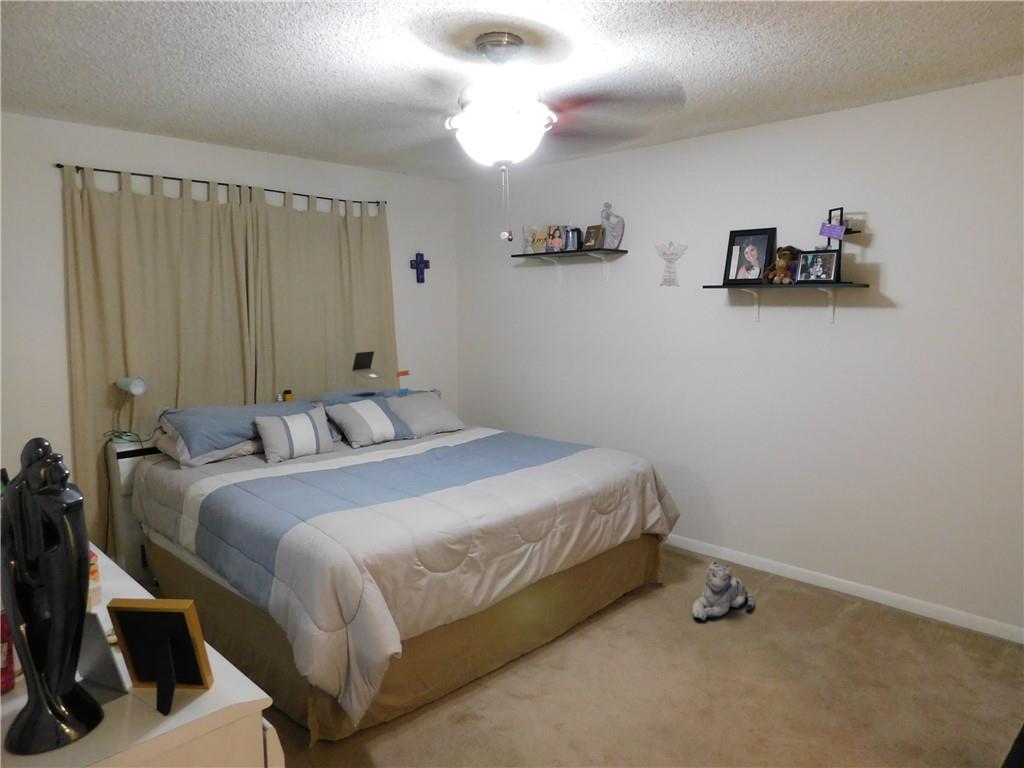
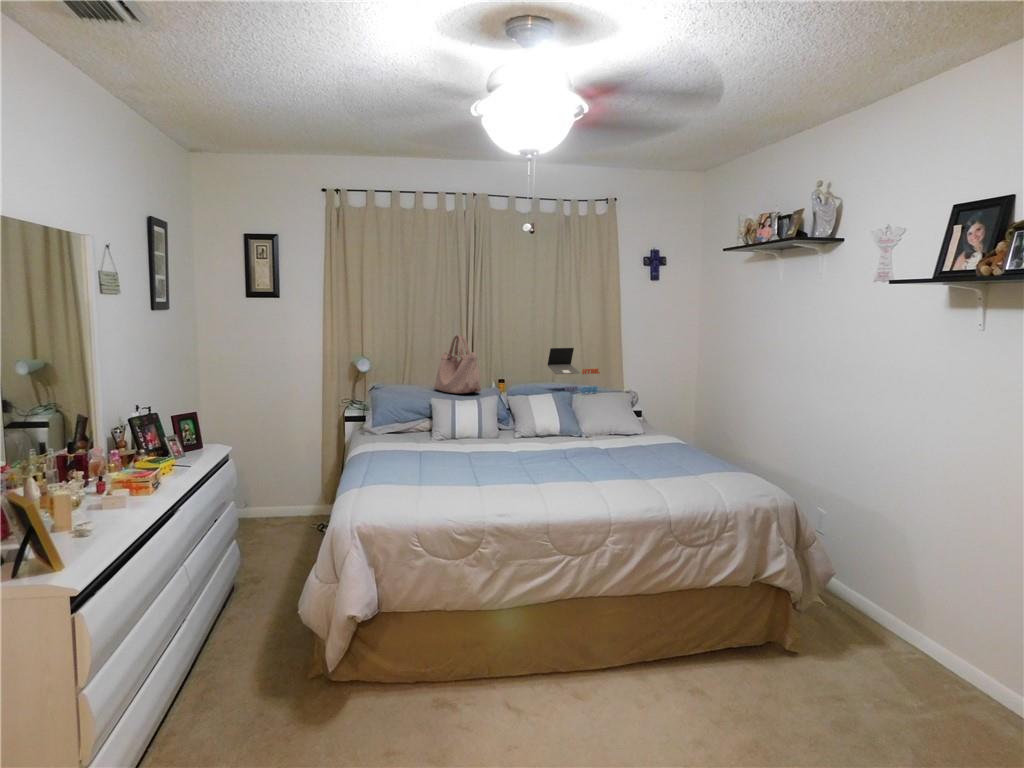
handbag: none [233,343,299,409] -> present [434,335,481,394]
plush toy: present [692,562,755,620] -> none [782,642,901,723]

